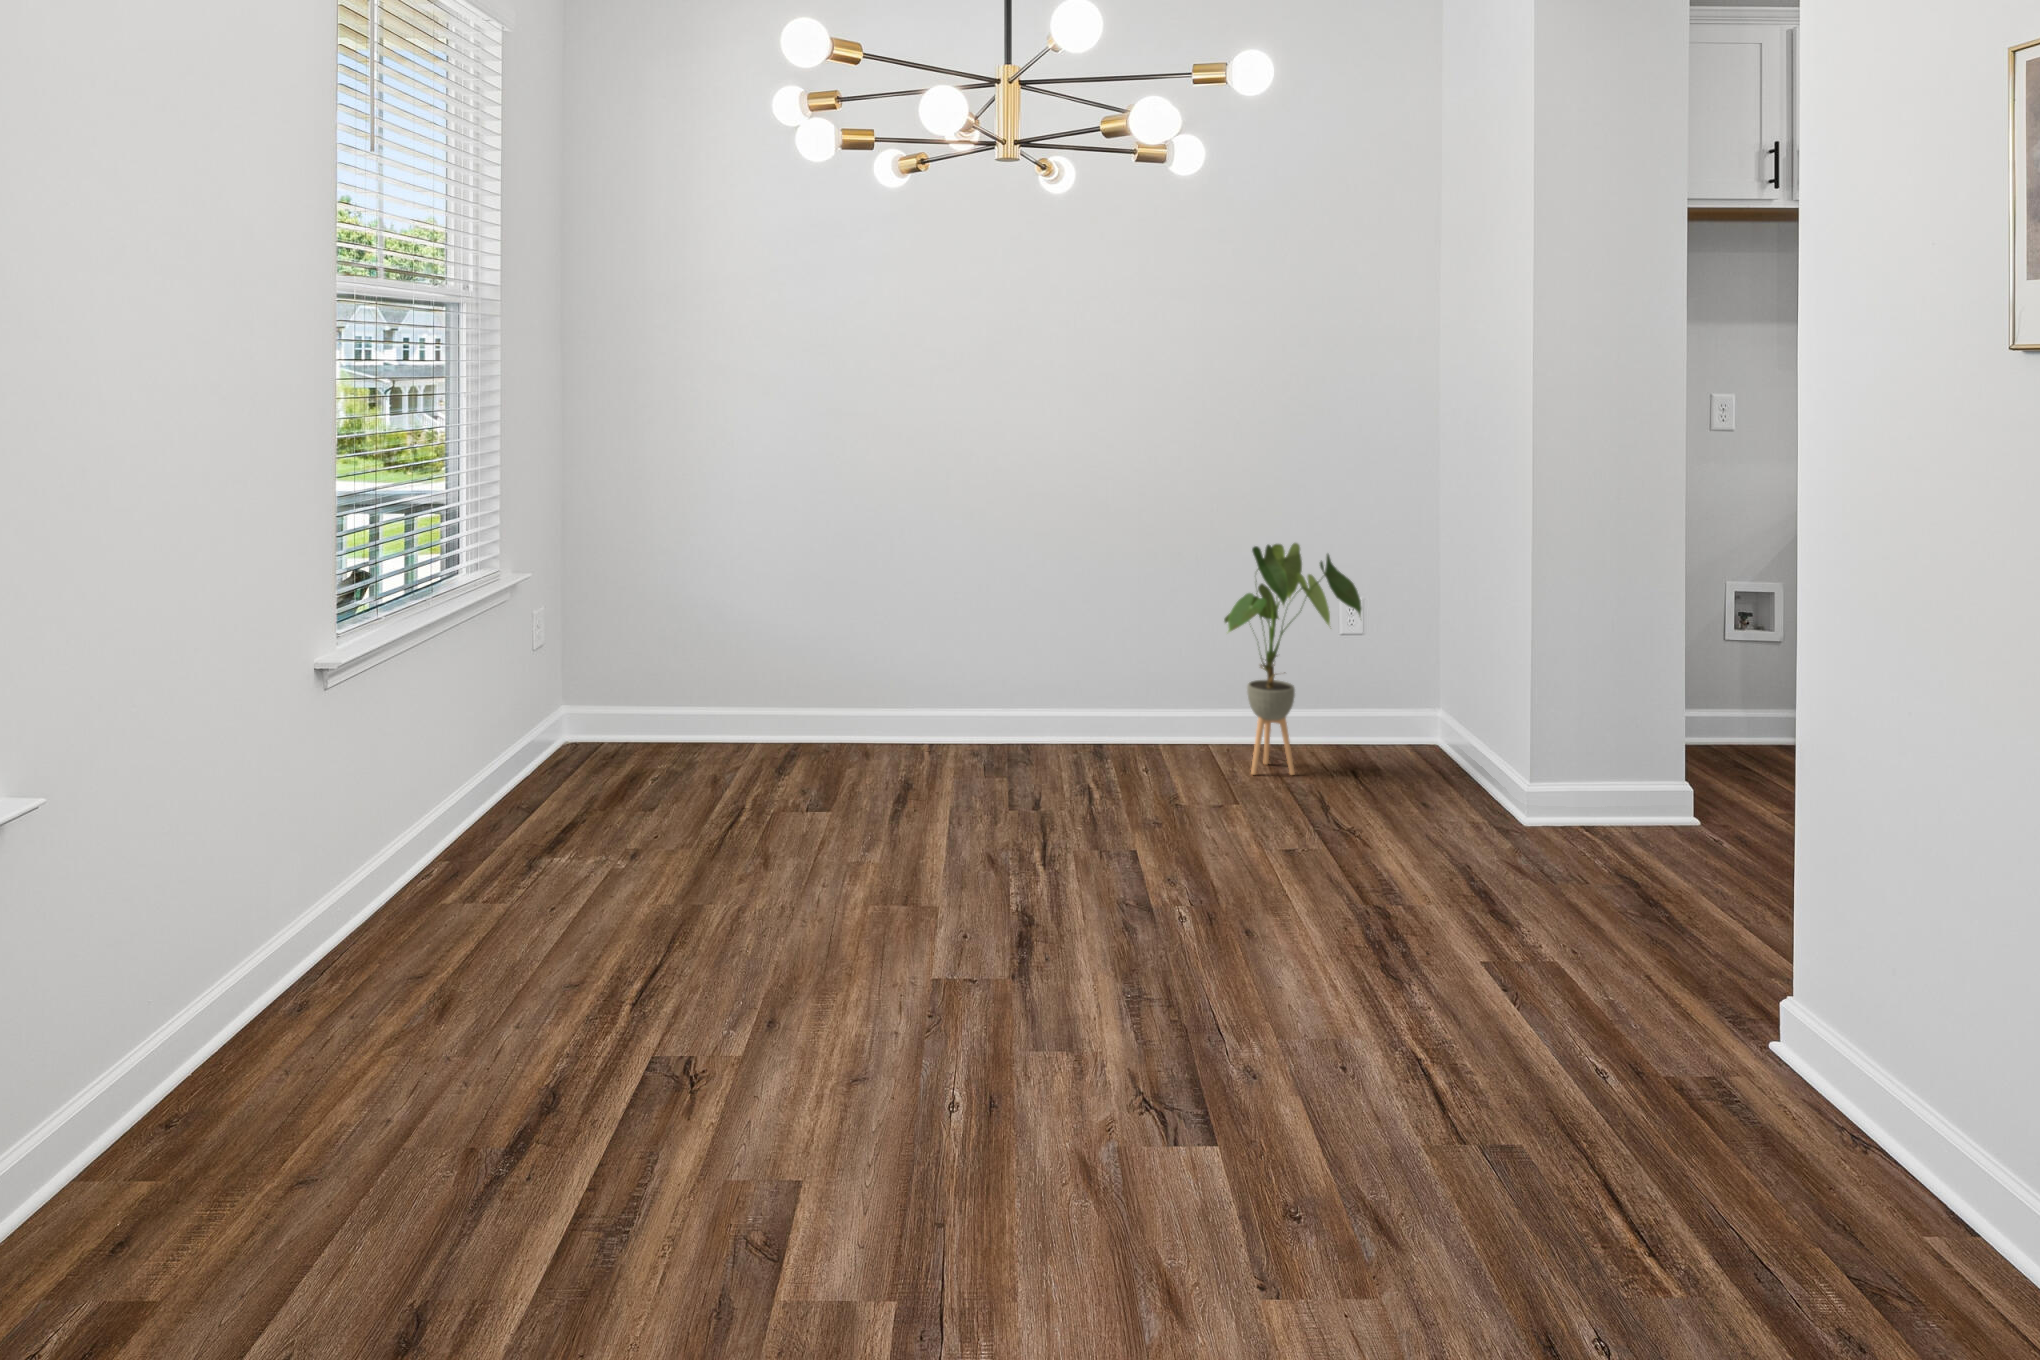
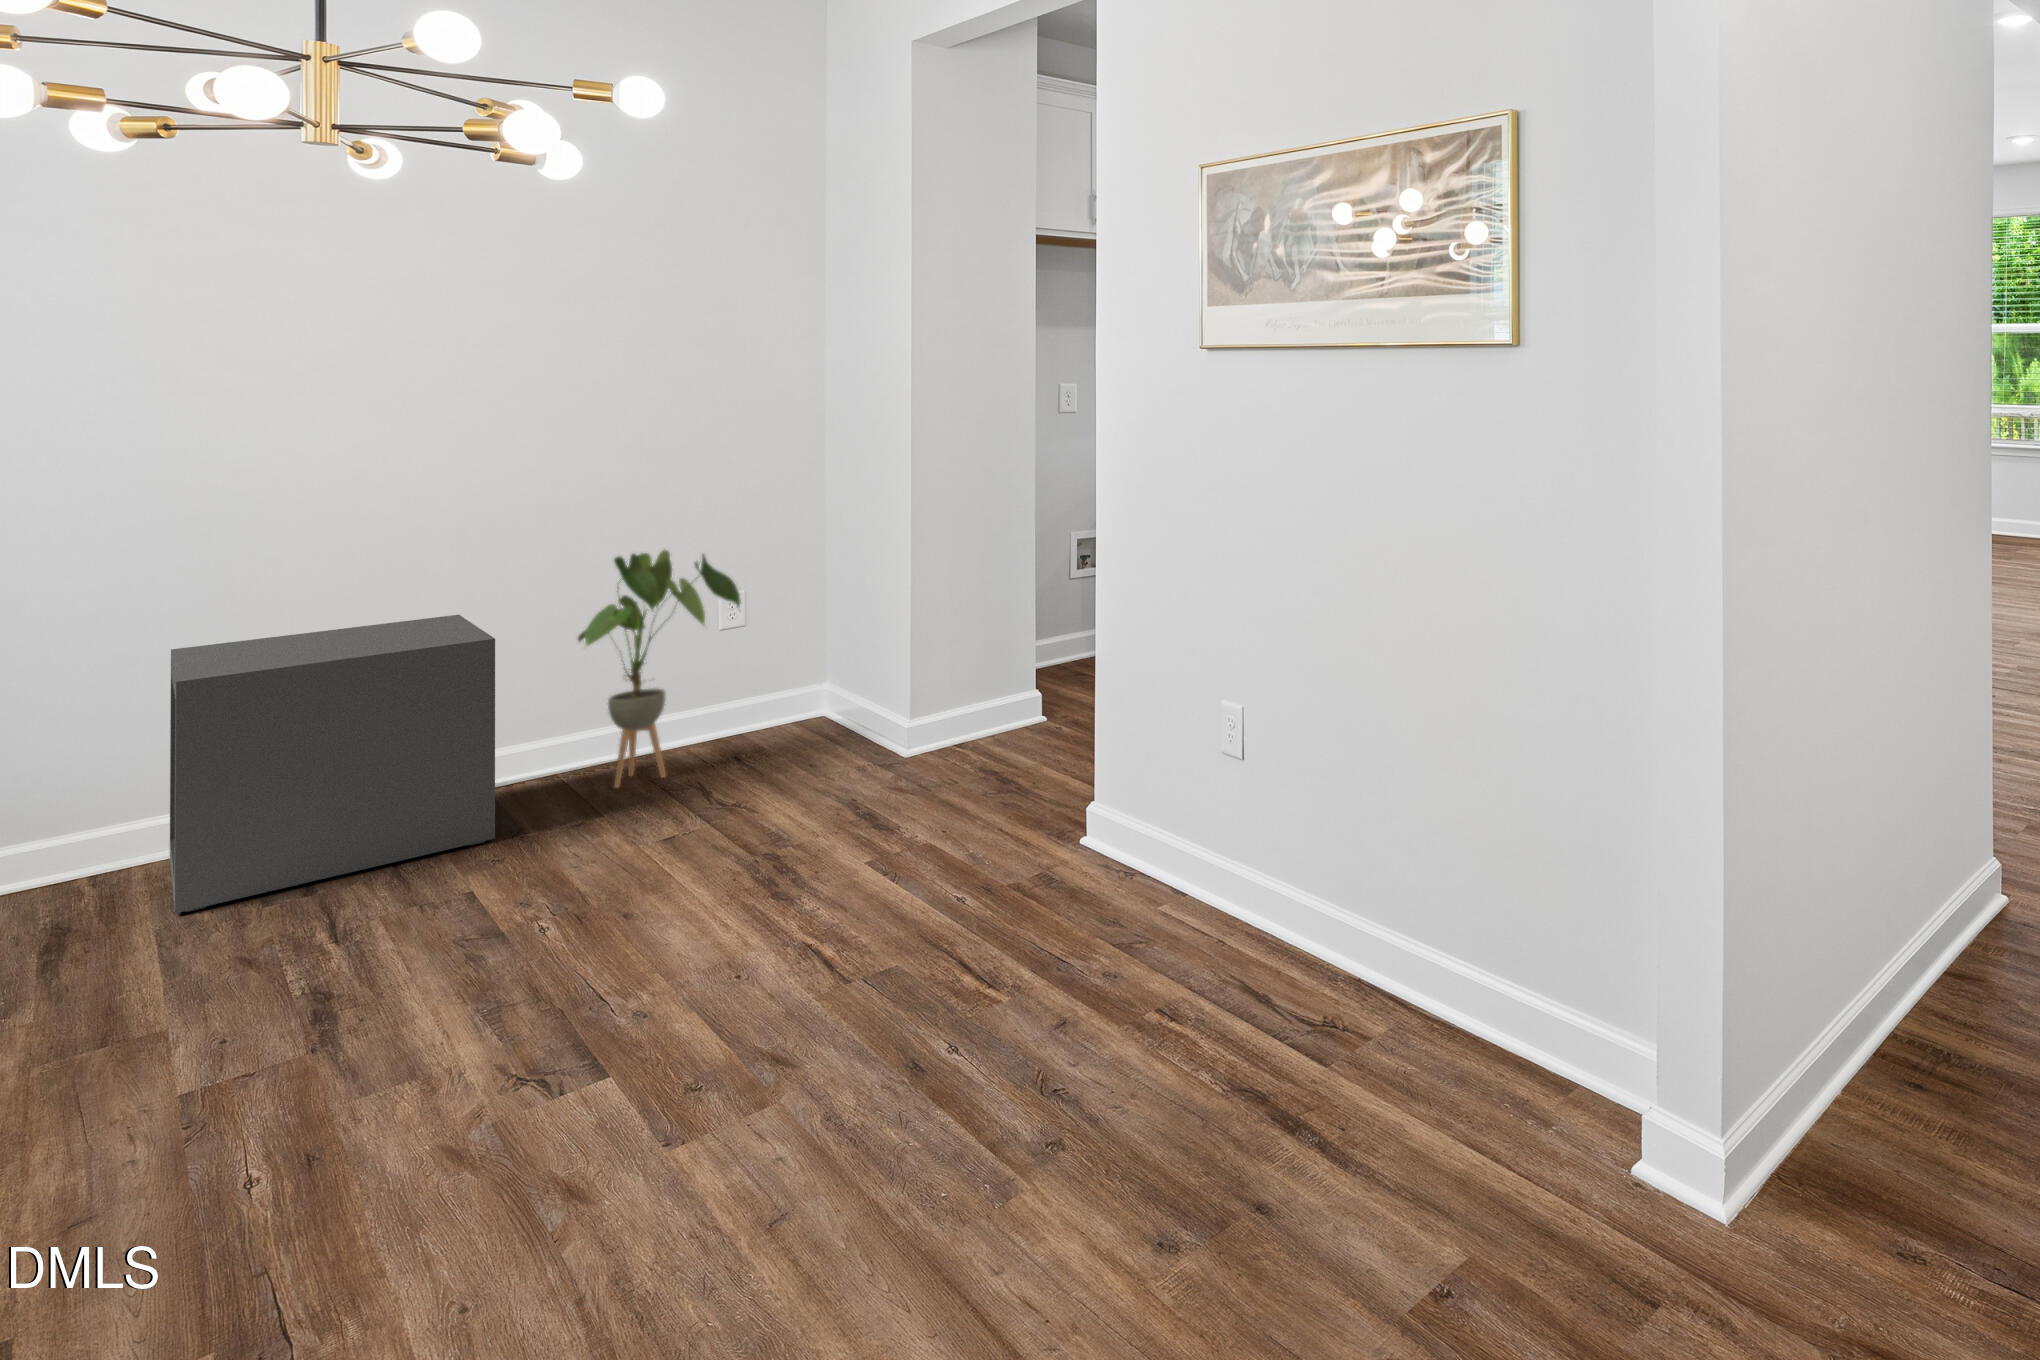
storage cabinet: none [959,580,1159,802] -> present [170,615,495,913]

